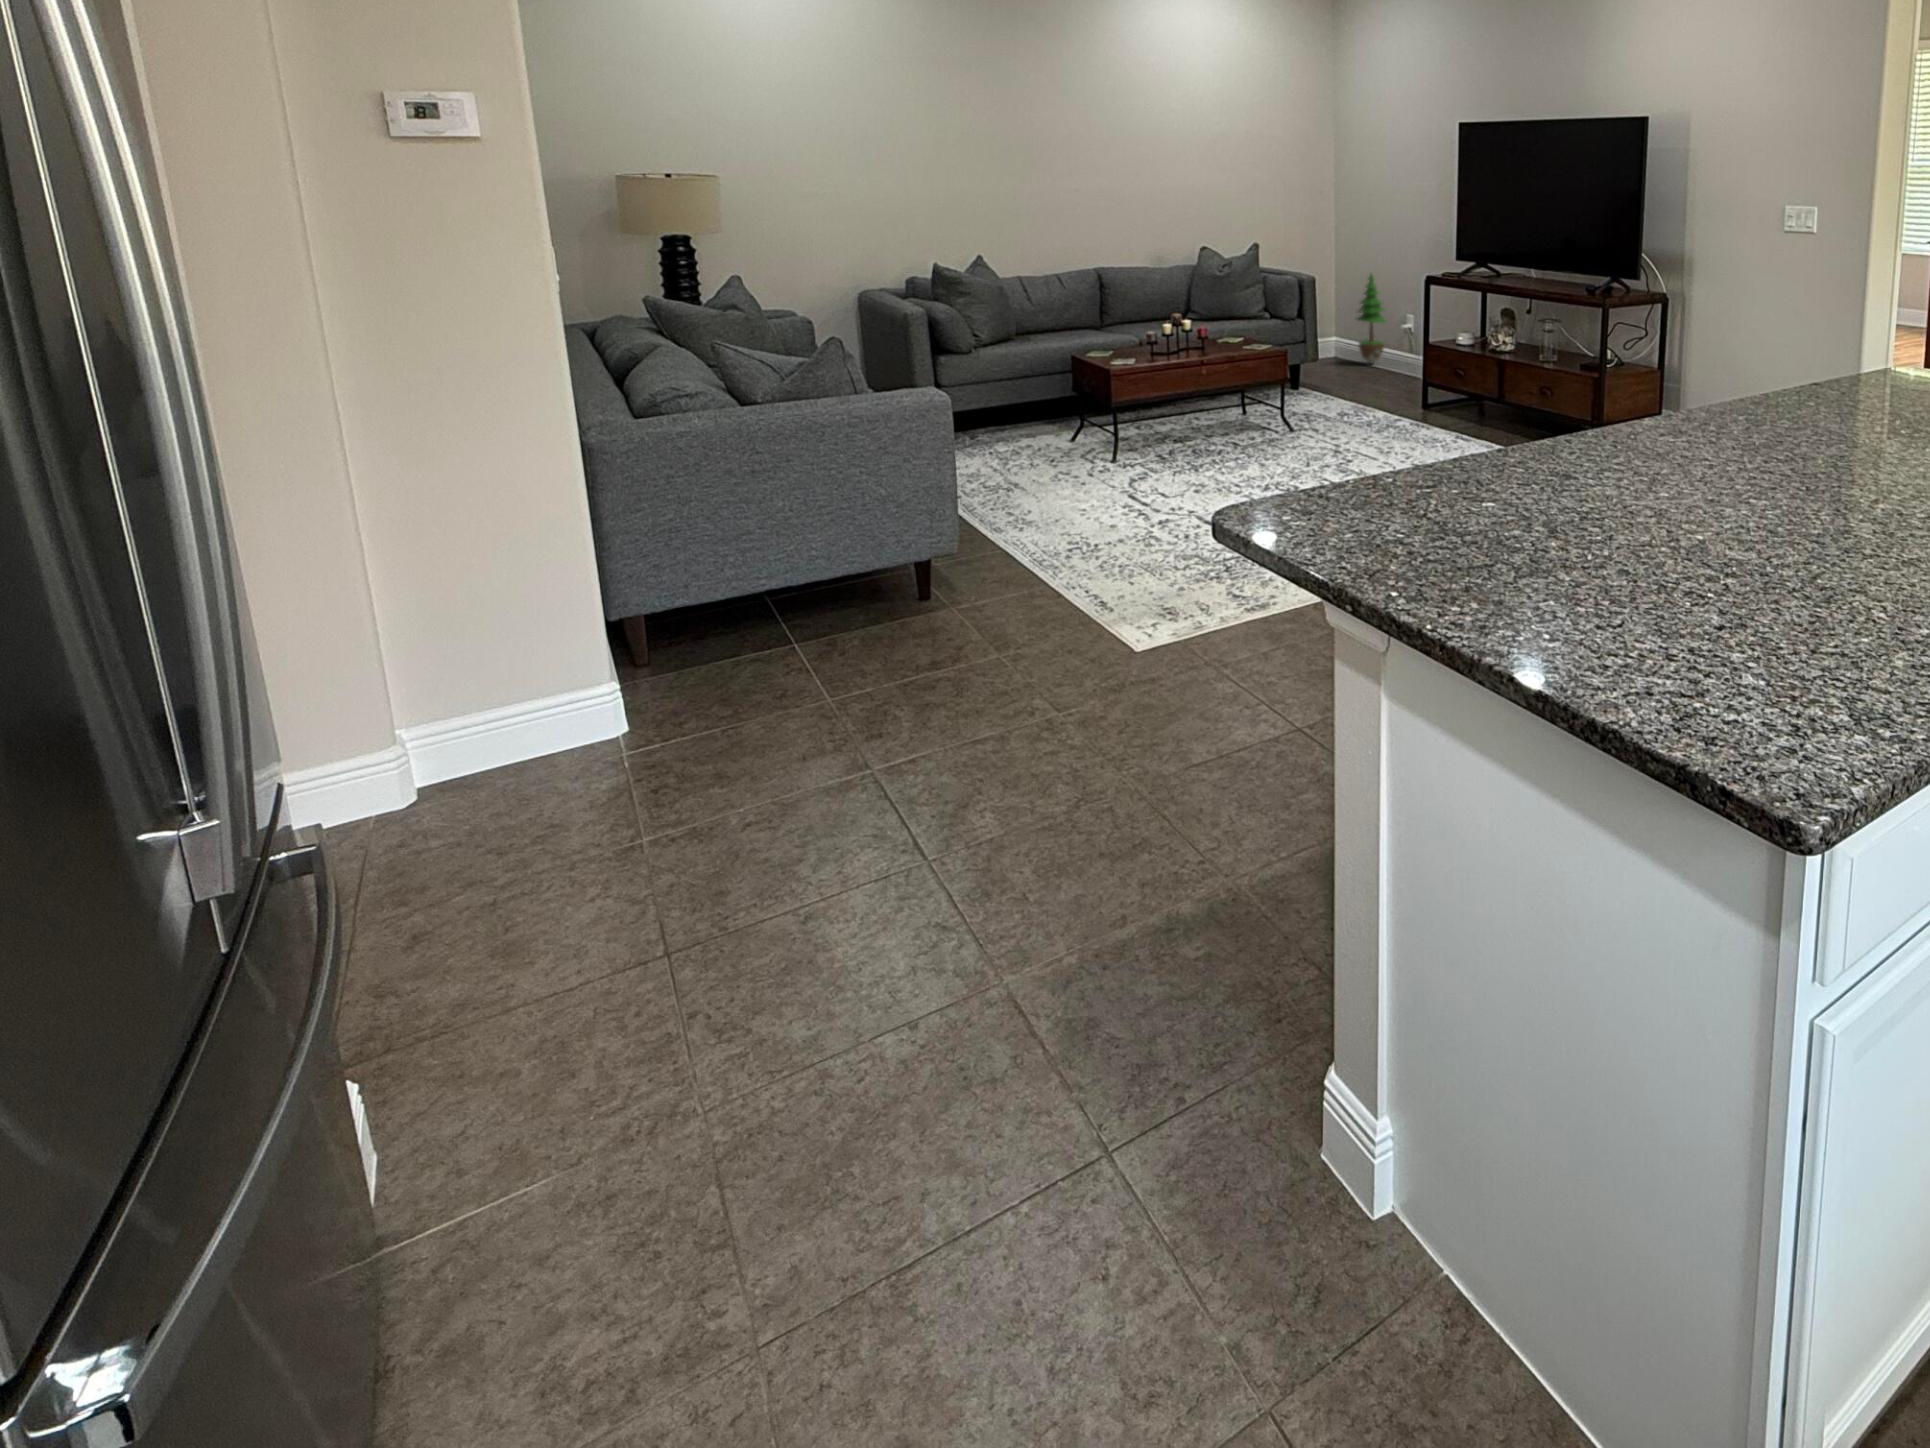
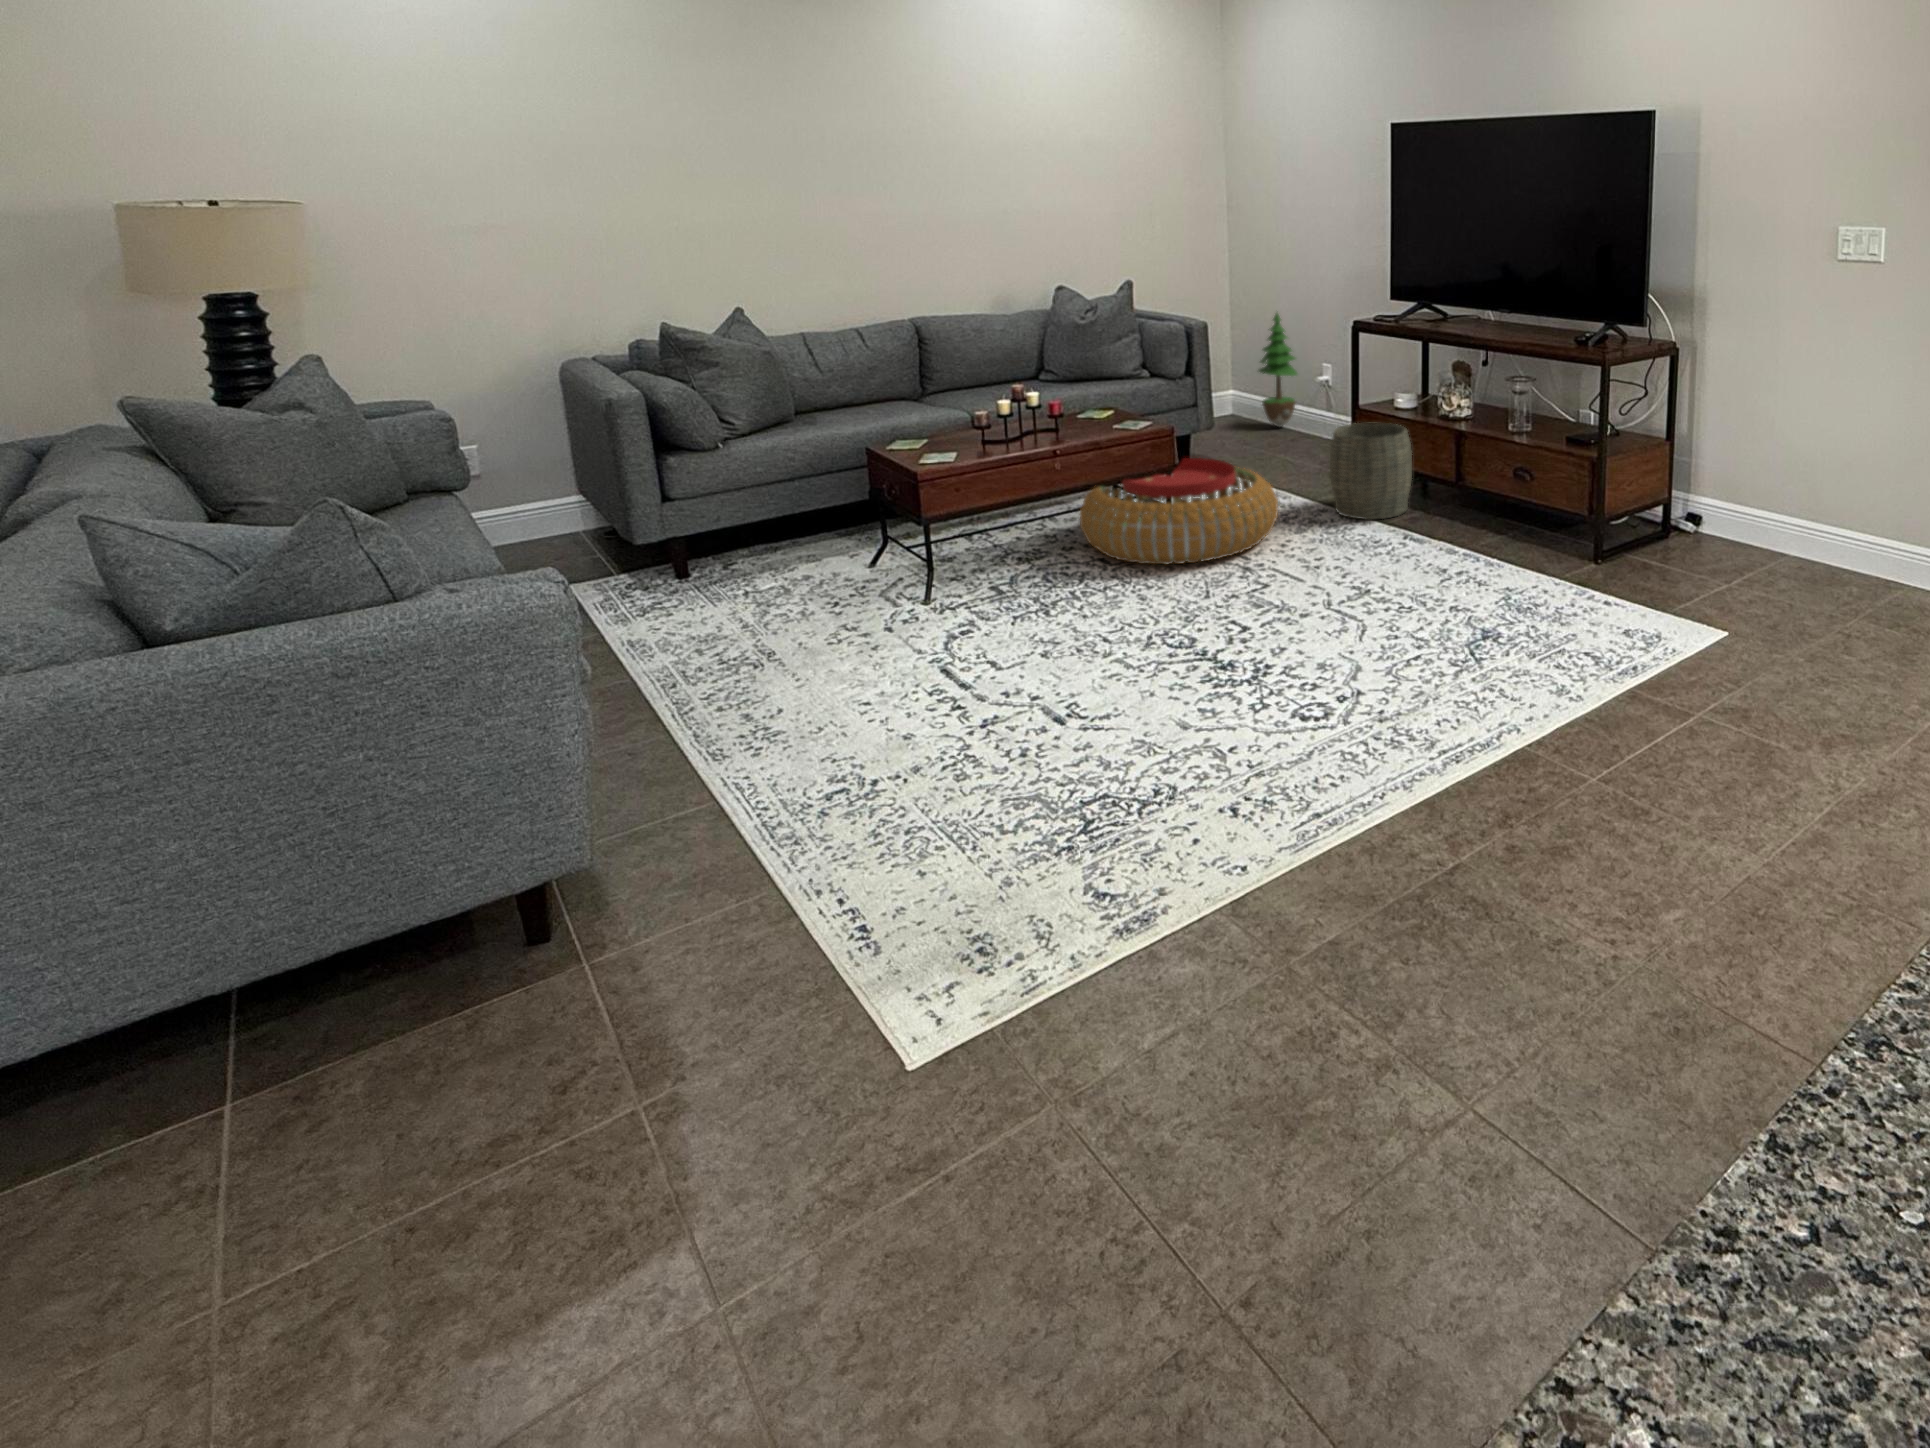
woven basket: none [1404,353,1465,424] -> present [1330,423,1412,519]
pouf: none [1220,374,1363,445] -> present [1080,458,1278,564]

